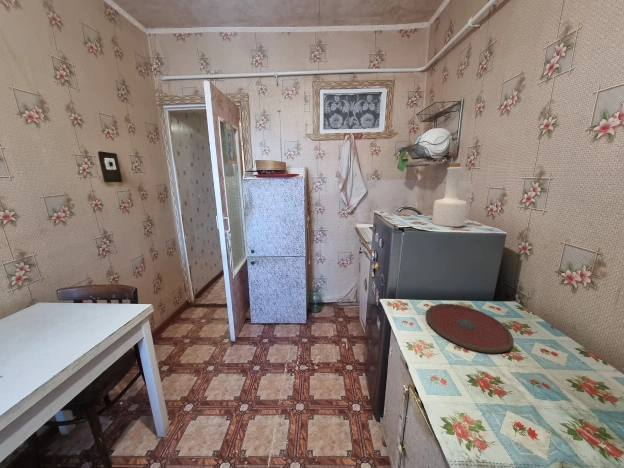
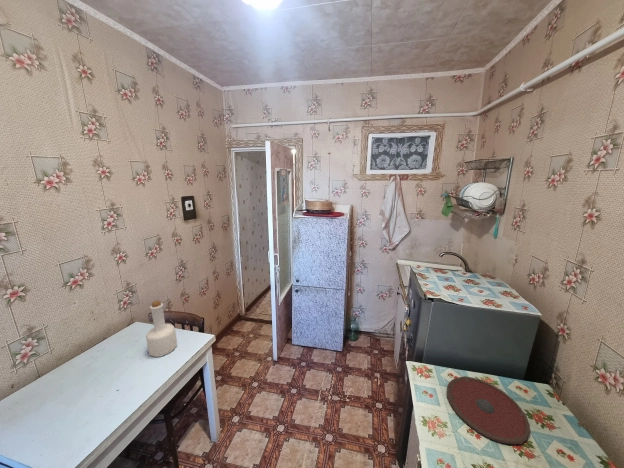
bottle: present [432,163,467,227] -> present [146,301,177,357]

